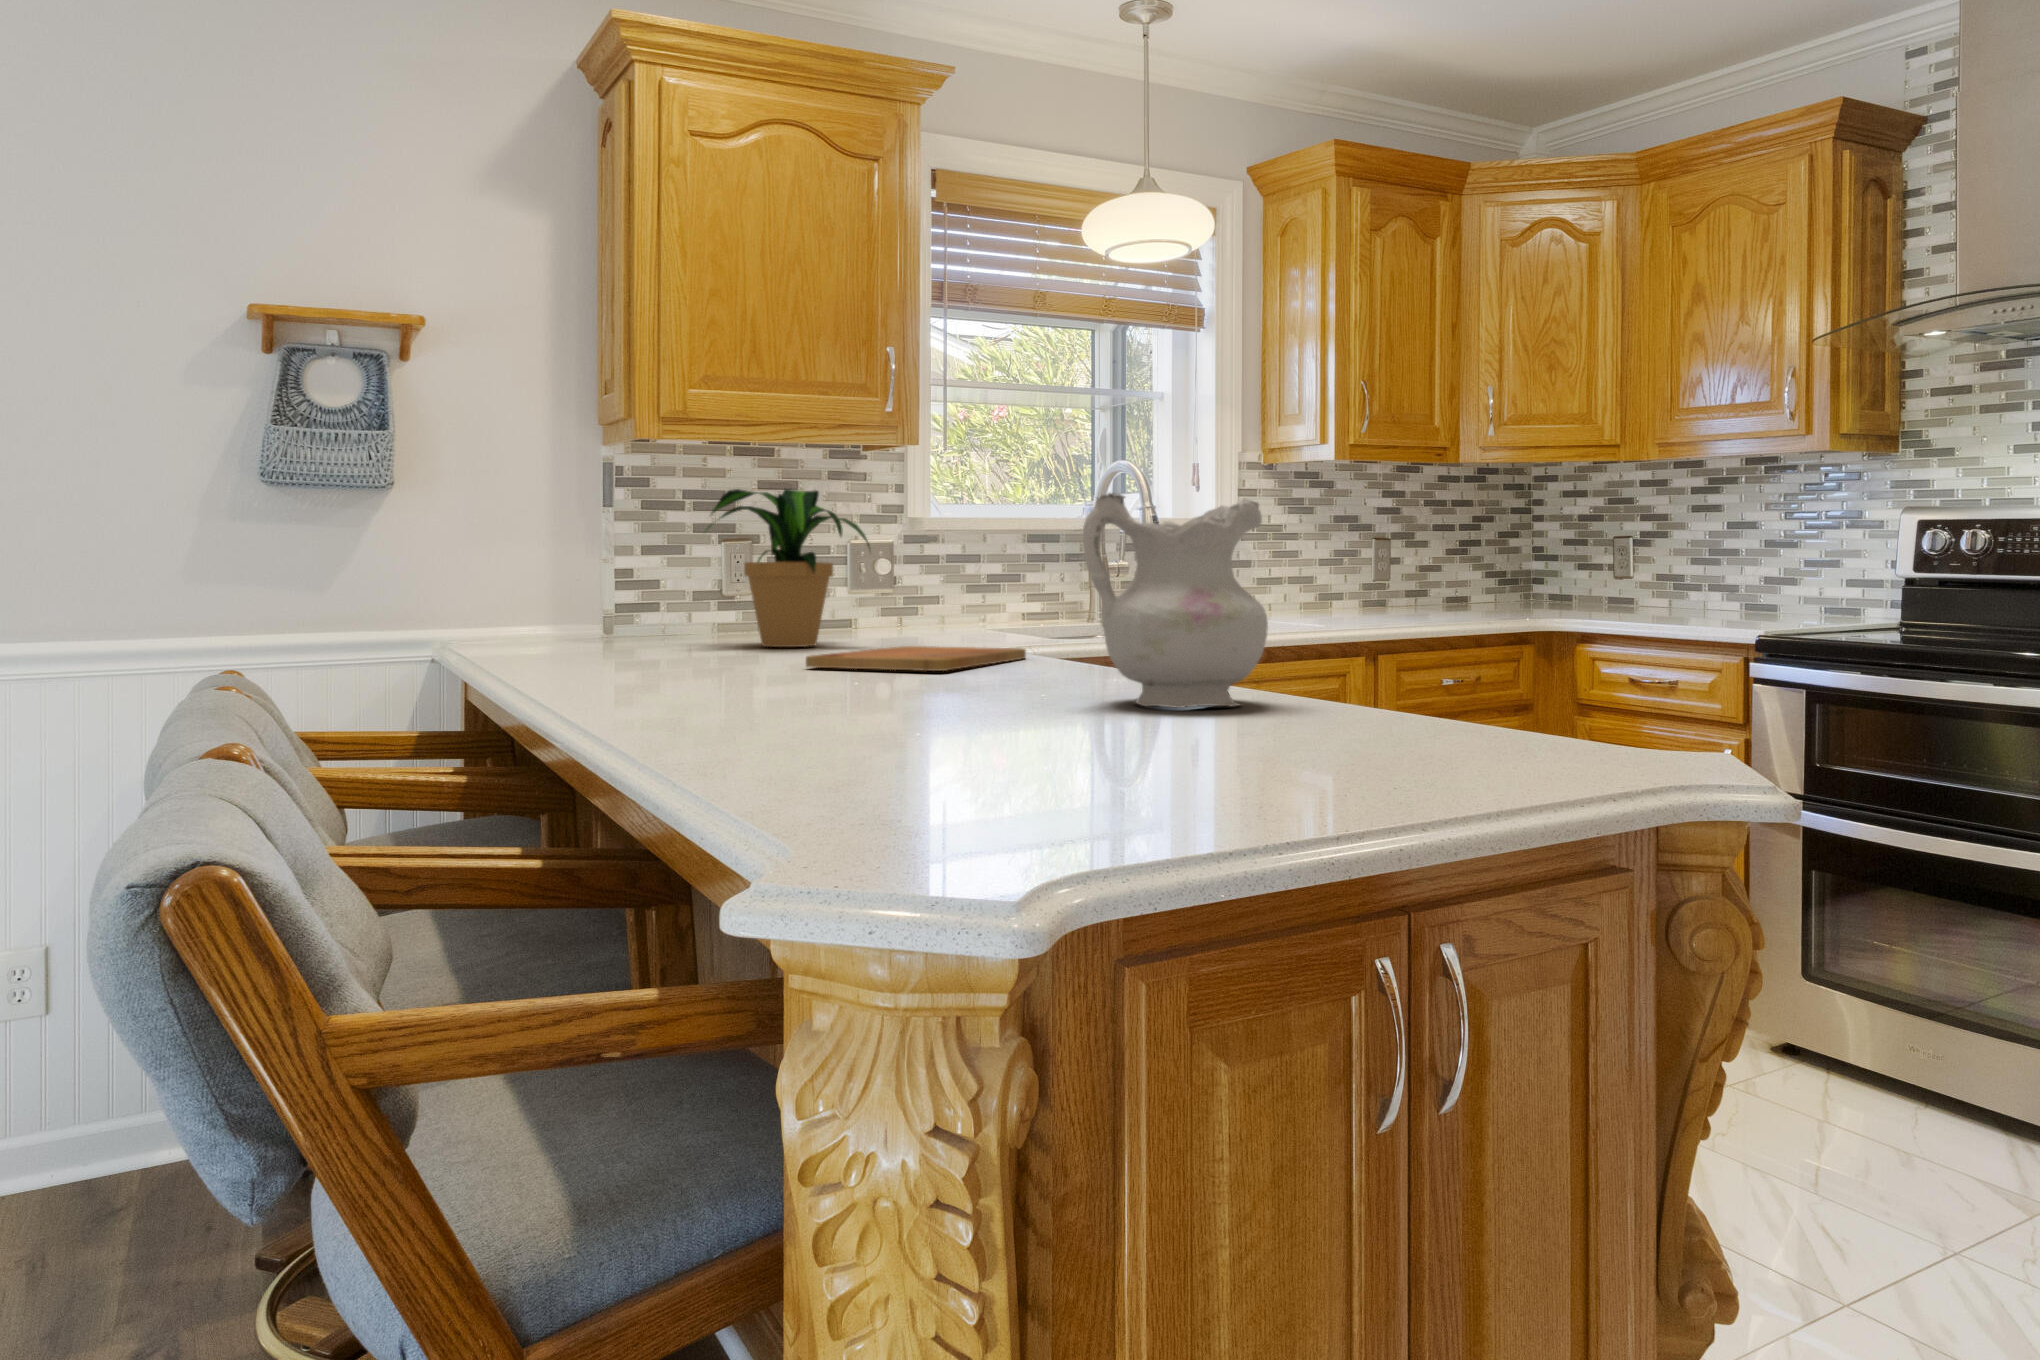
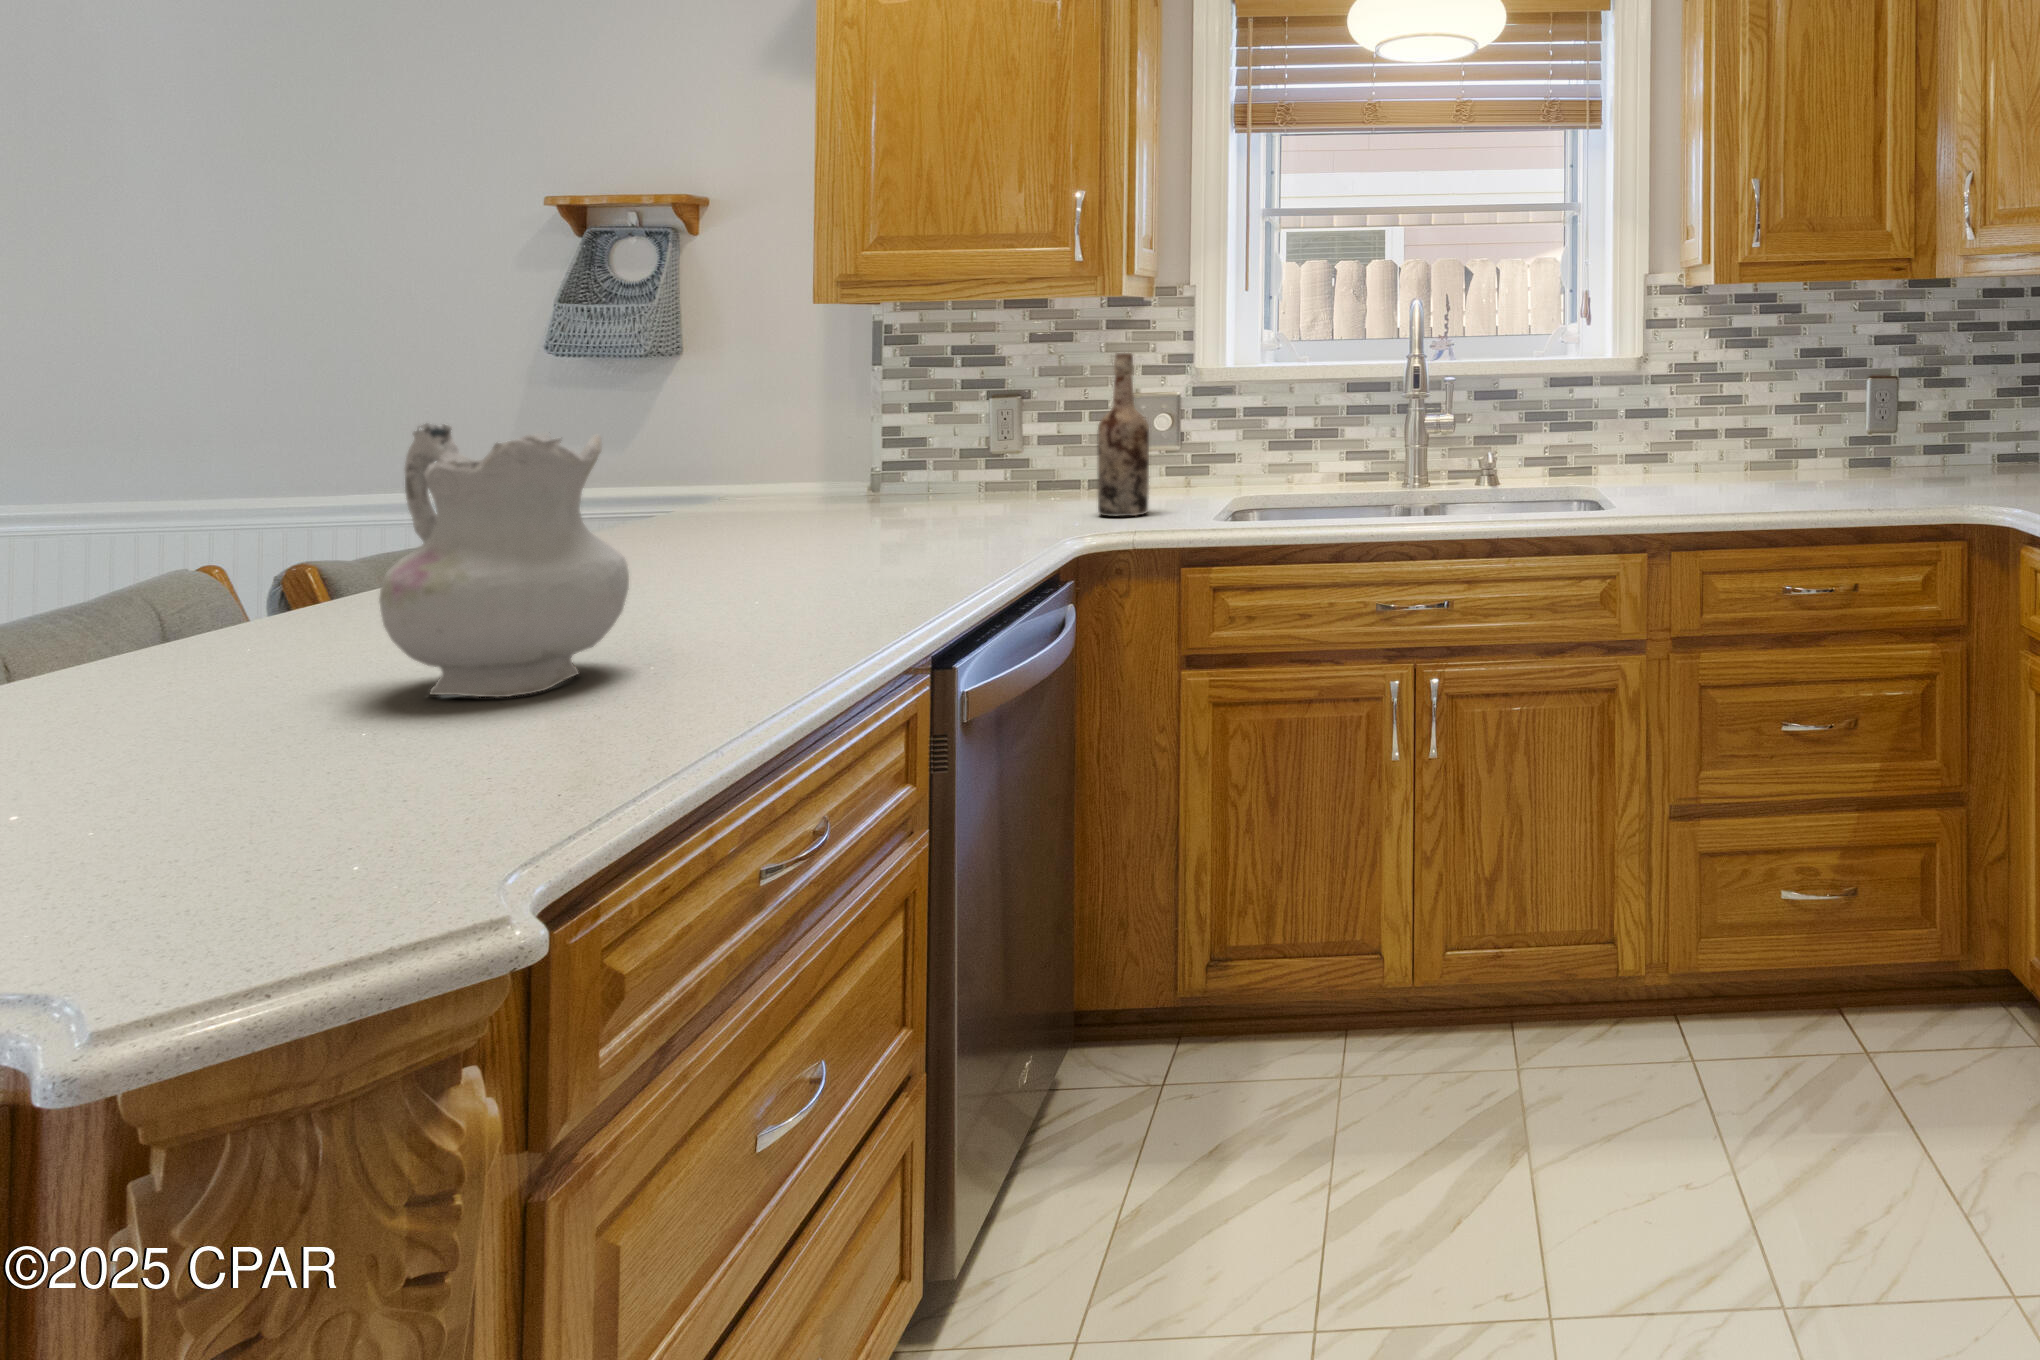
potted plant: present [706,489,870,647] -> none [810,352,1000,522]
wine bottle: none [930,495,975,641] -> present [1097,353,1149,516]
cutting board: present [806,646,1026,671] -> none [675,534,974,584]

